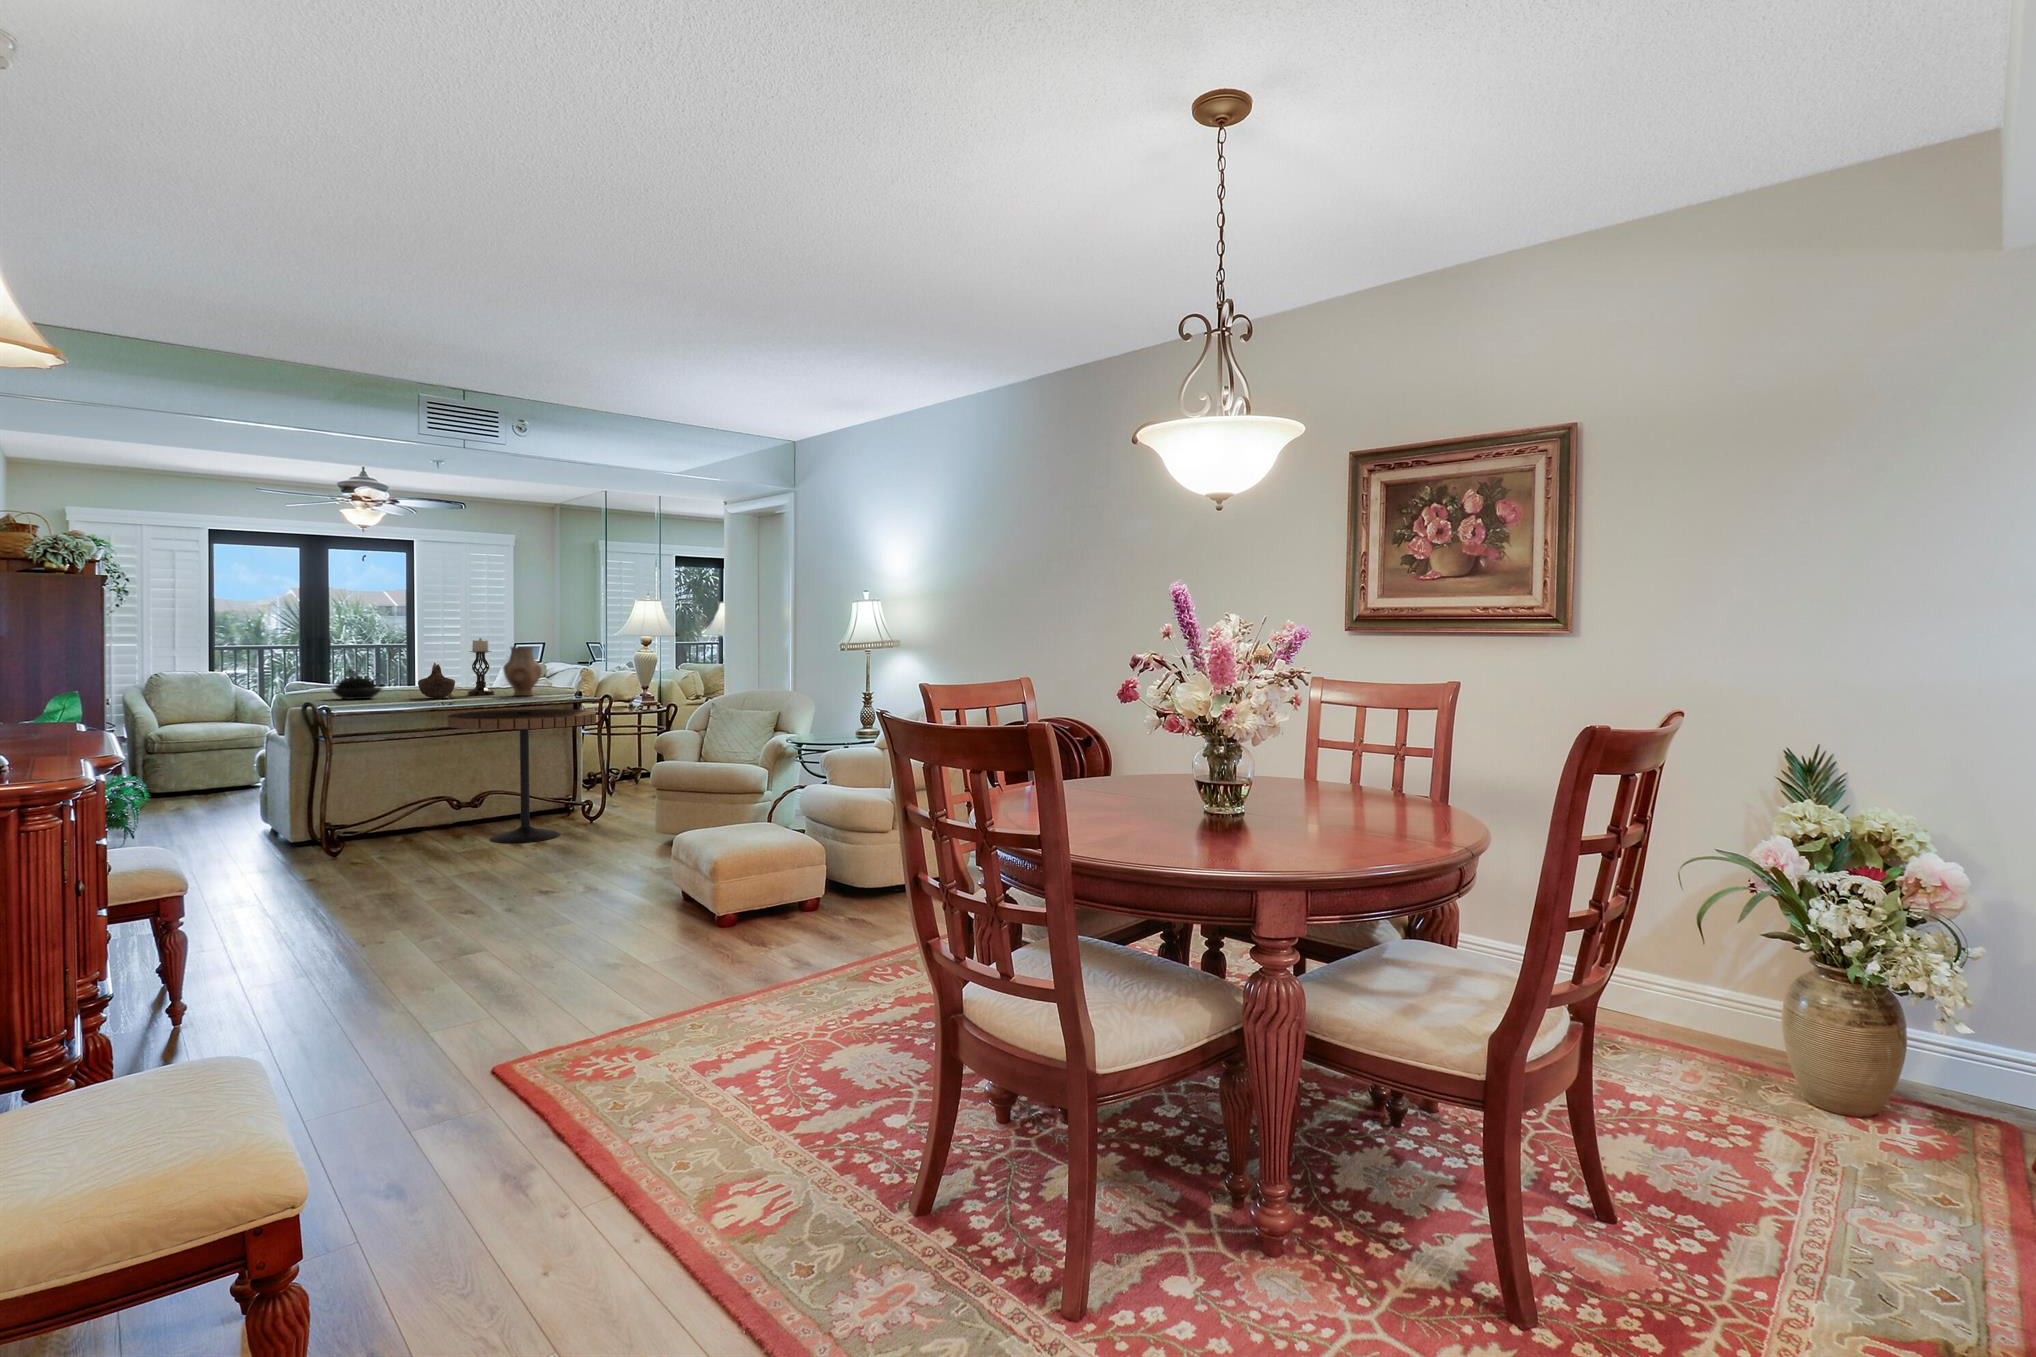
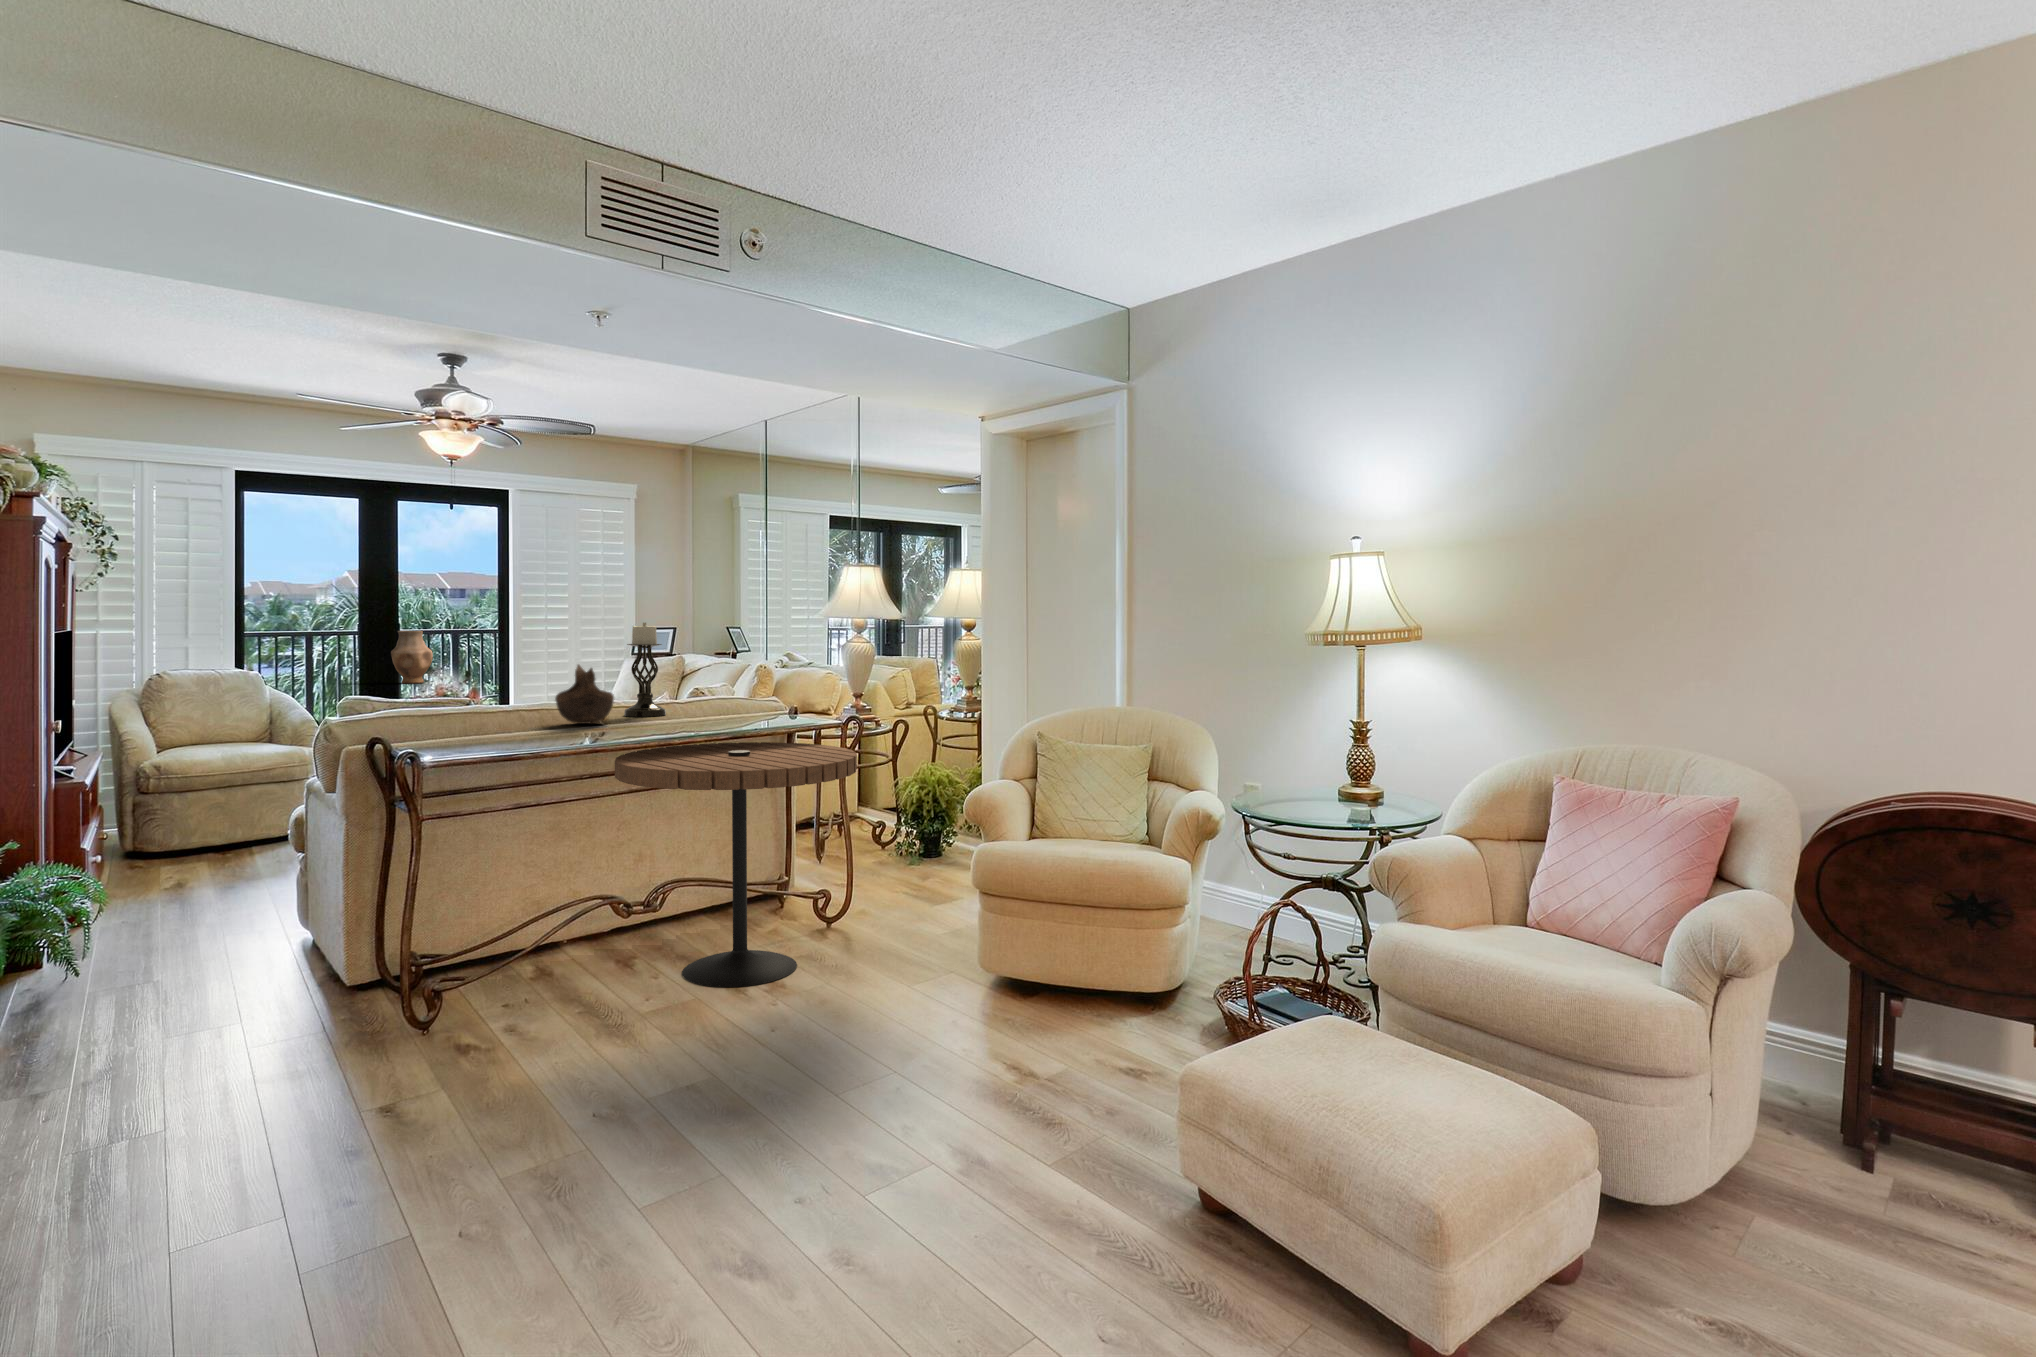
vase: present [503,646,542,696] -> present [391,631,433,684]
succulent plant: present [331,676,382,699] -> none [413,686,497,728]

